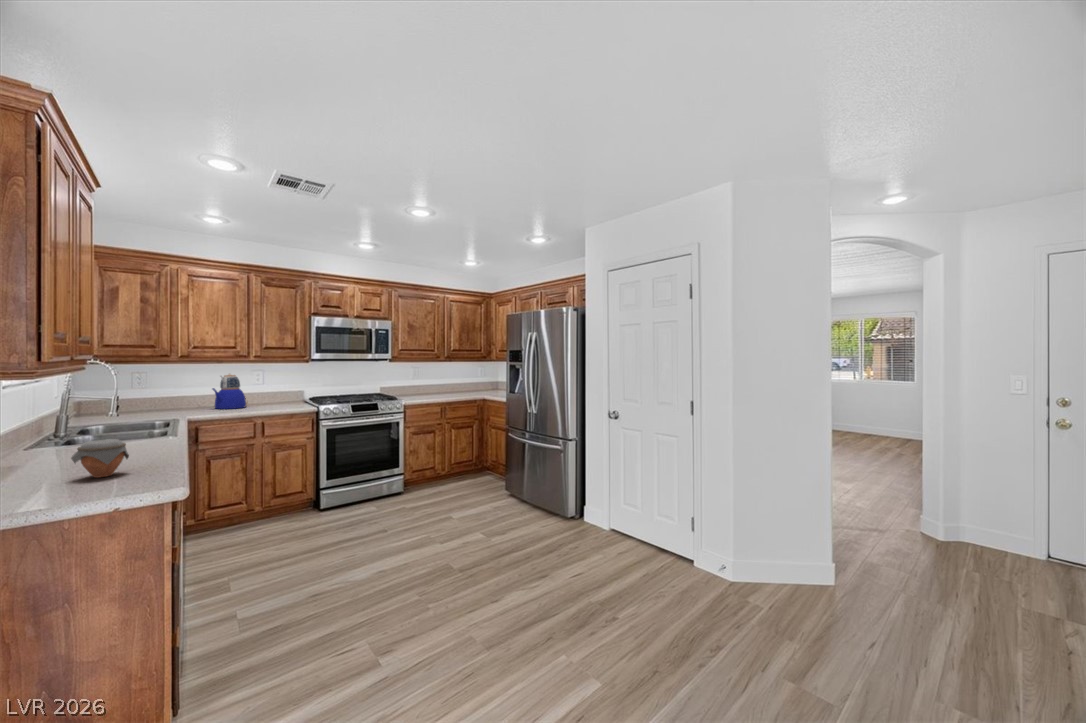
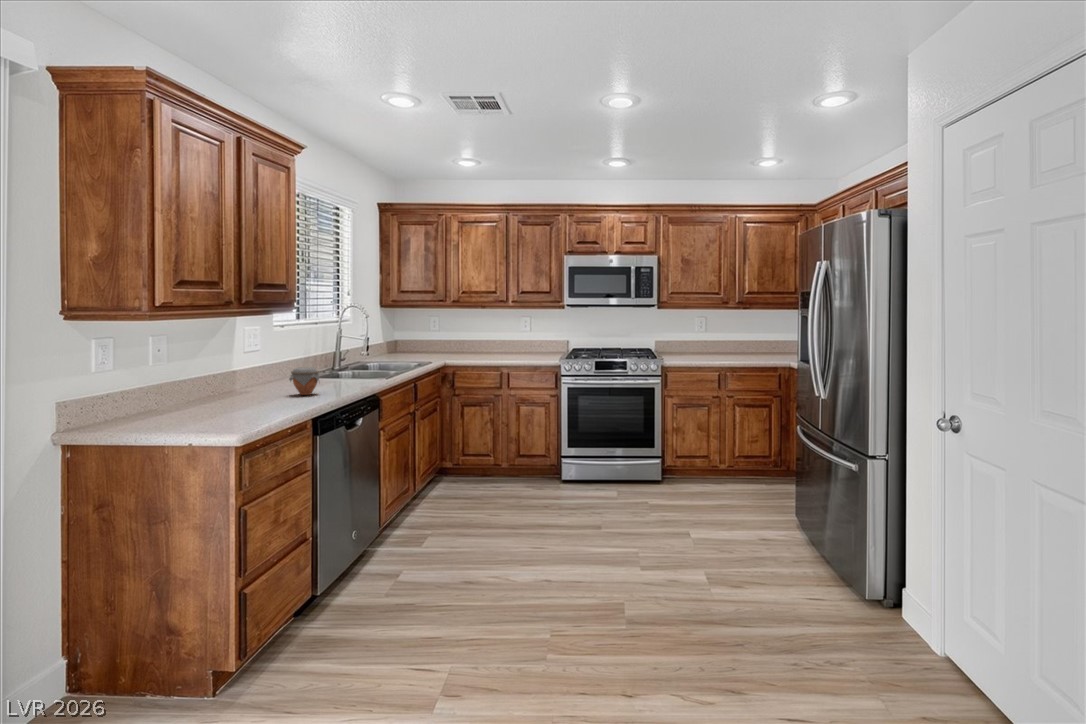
teapot: present [213,374,247,409] -> none [477,319,512,357]

